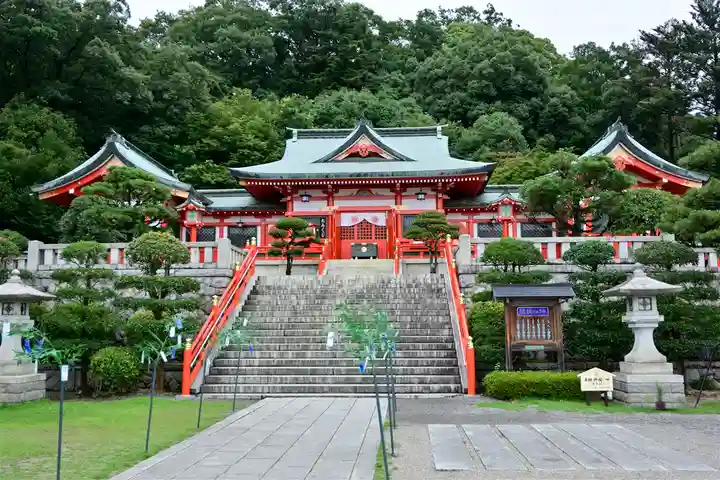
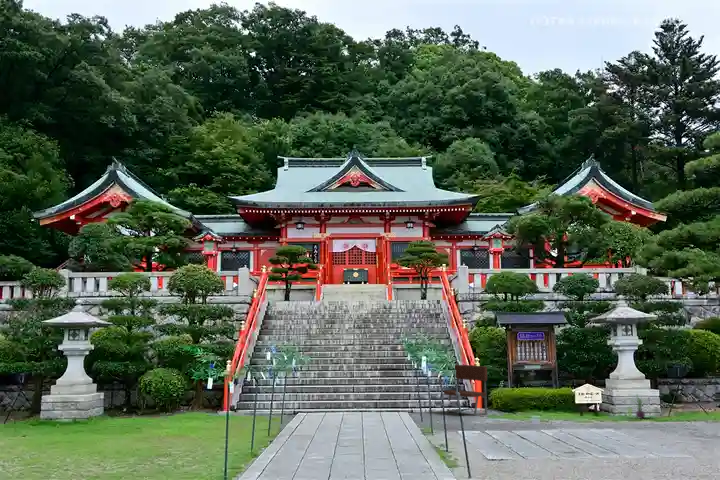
bench: none [427,344,480,404] -> present [444,365,487,416]

